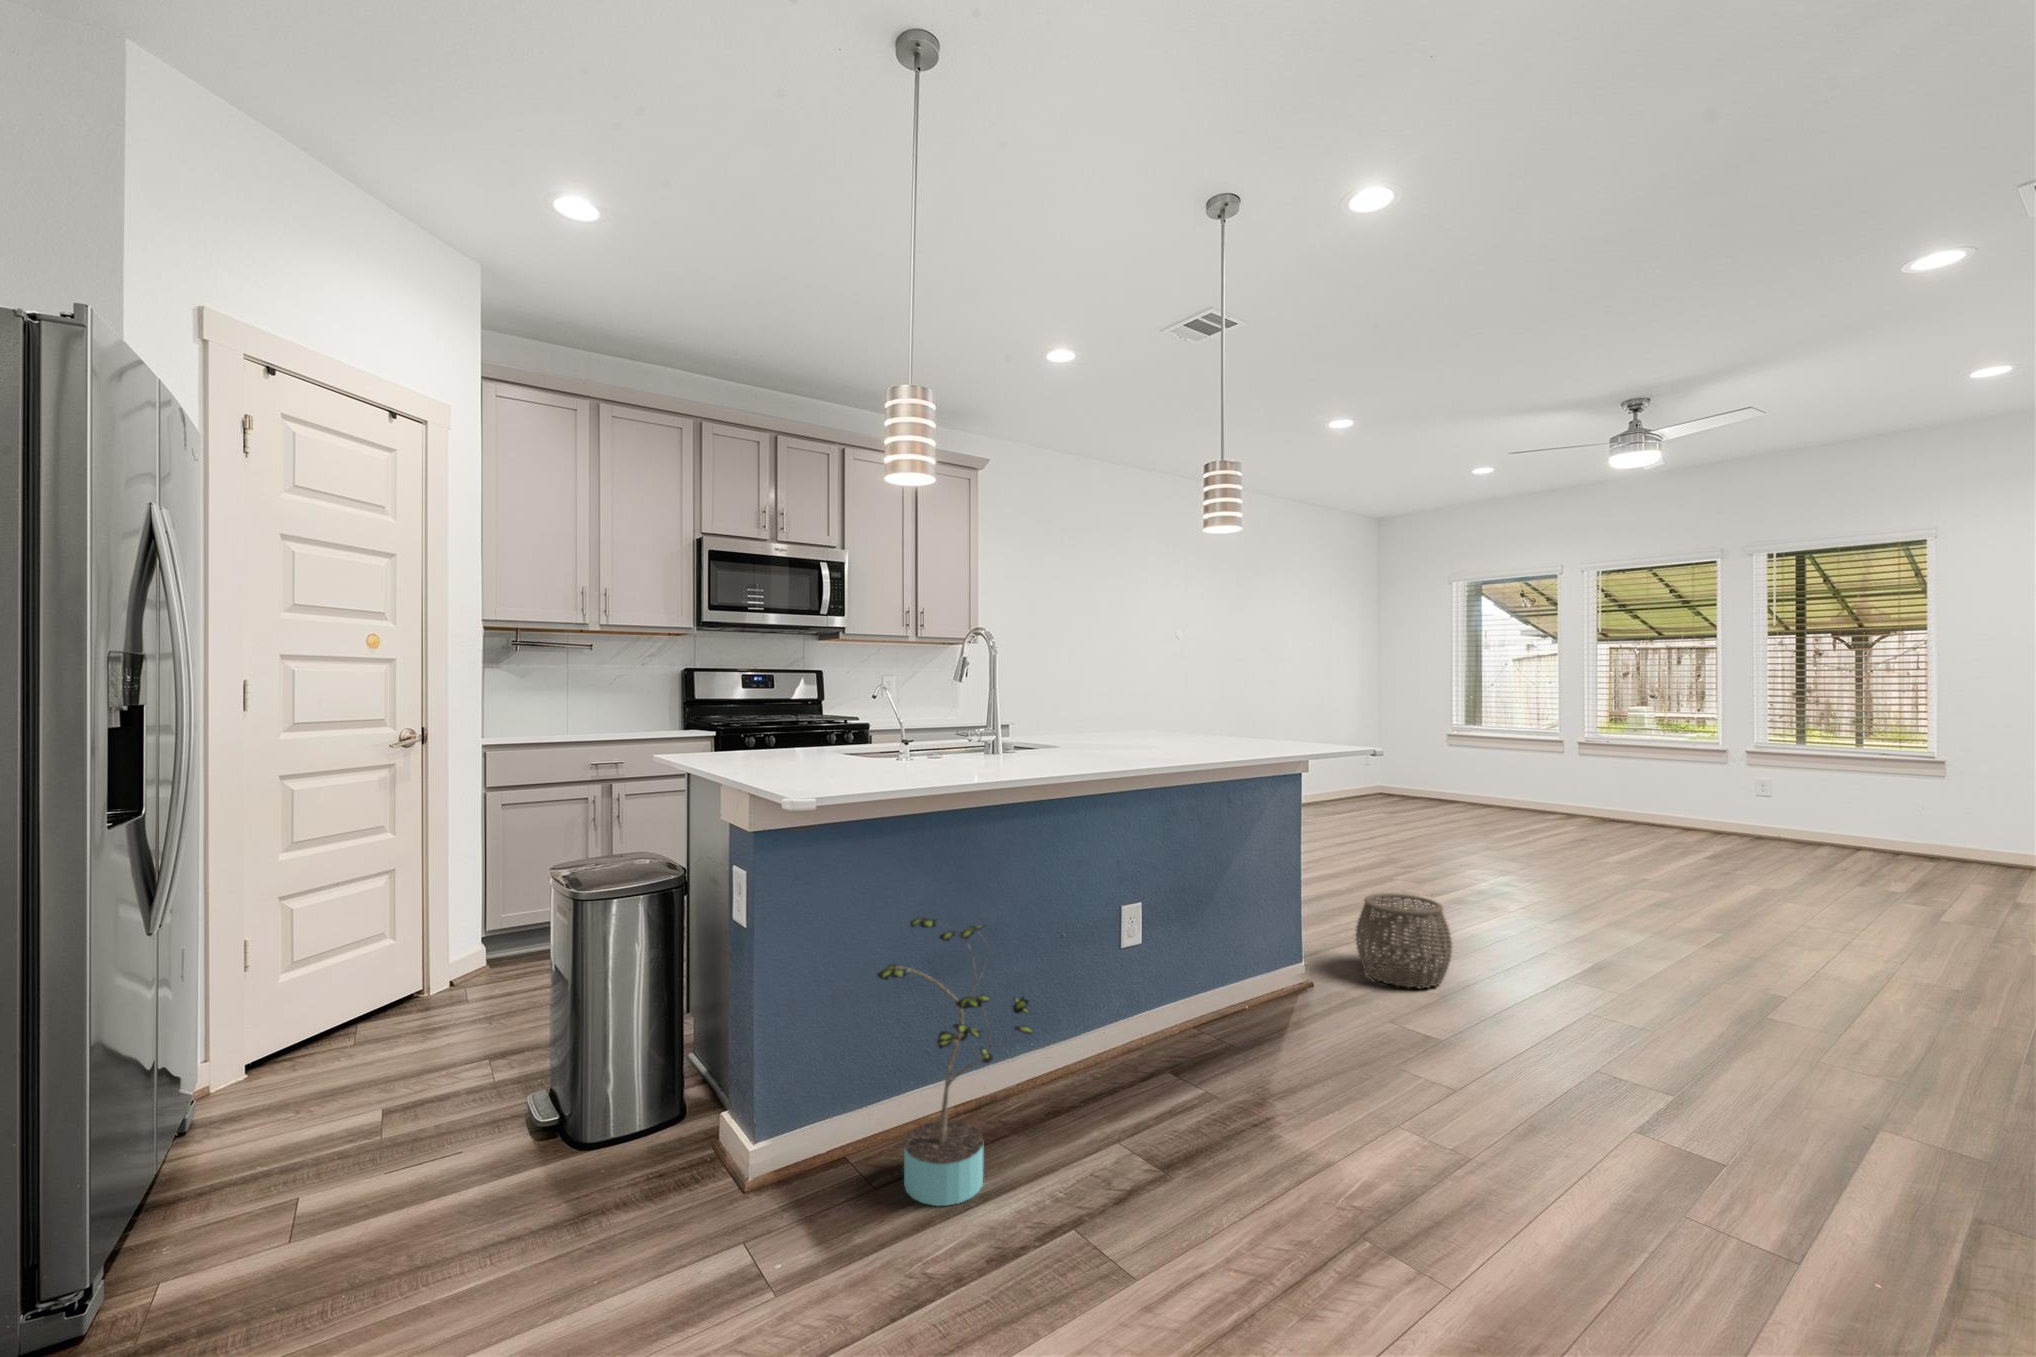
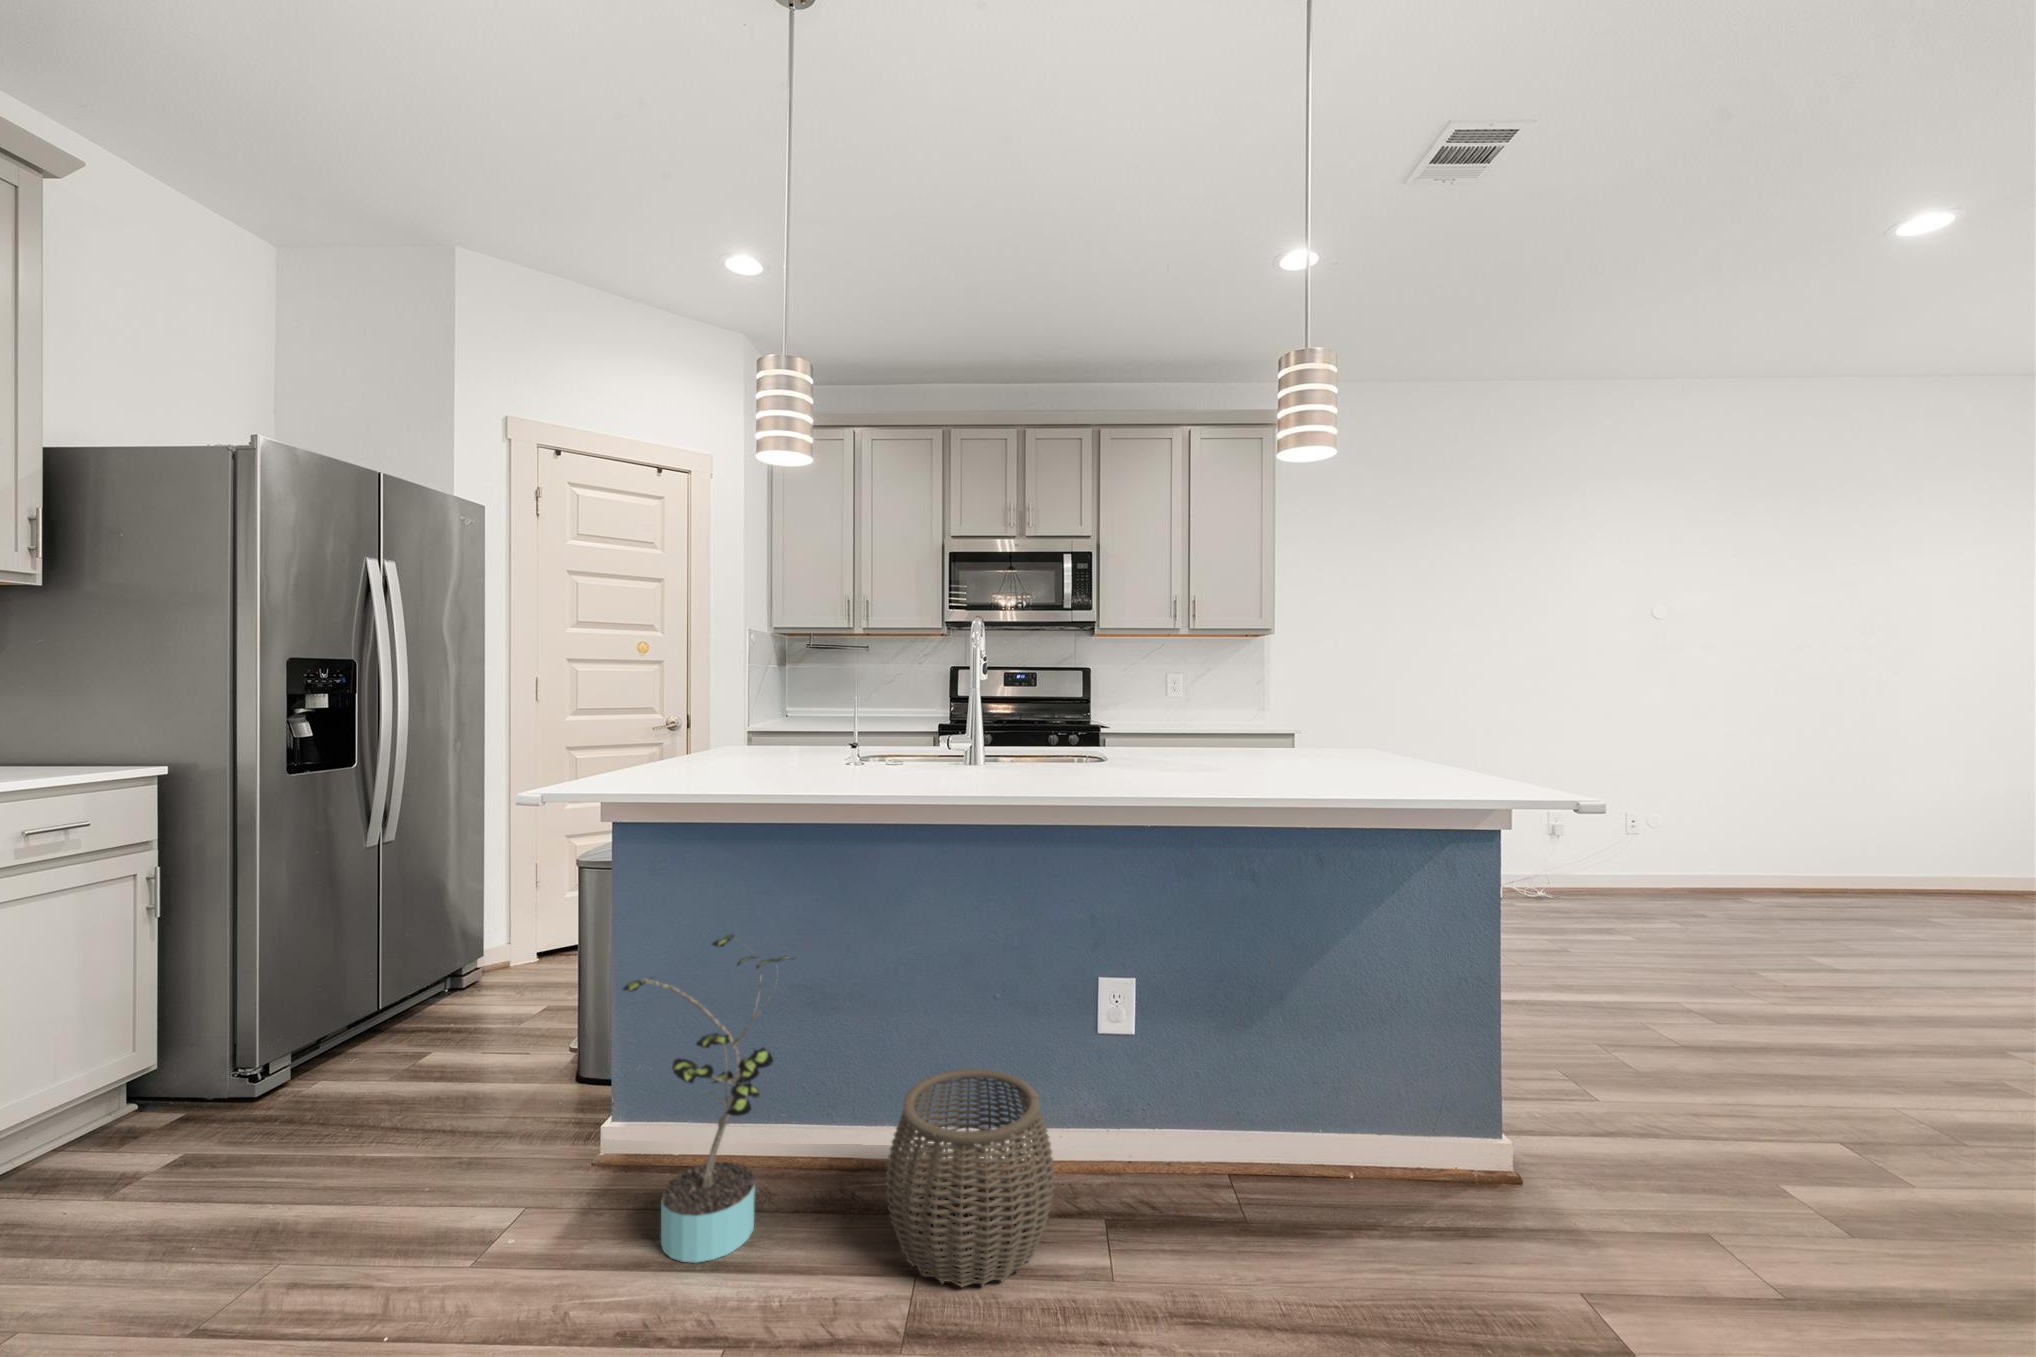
woven basket: present [1356,893,1452,988] -> present [886,1069,1055,1287]

